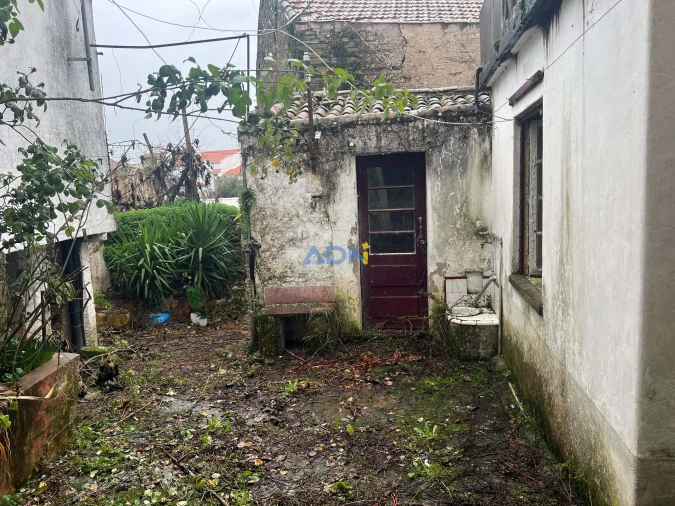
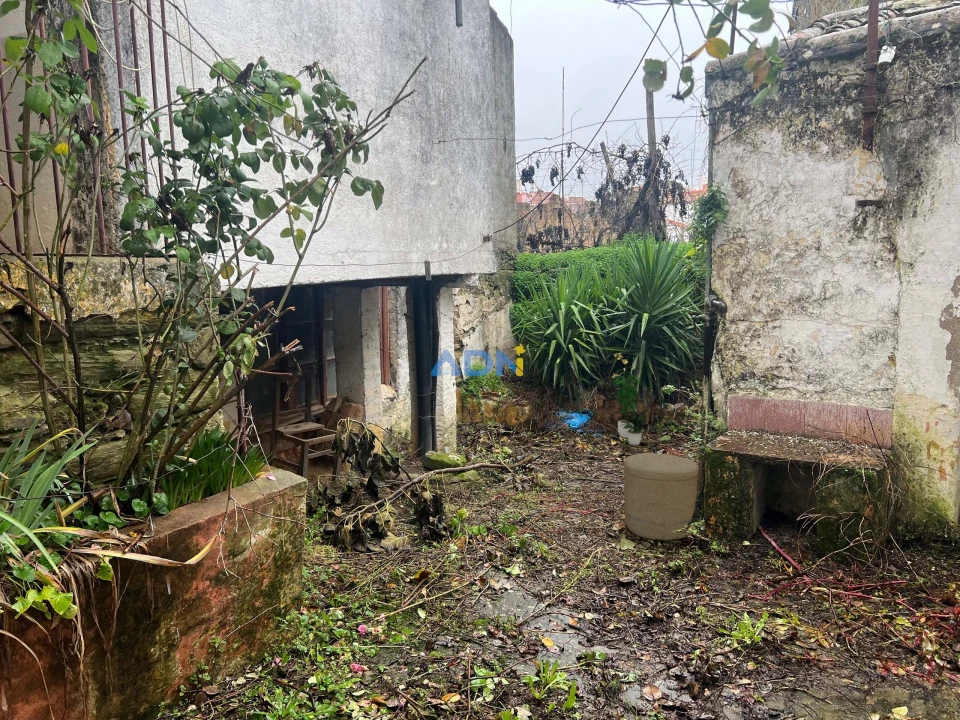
woven basket: none [216,322,254,366] -> present [623,453,698,540]

